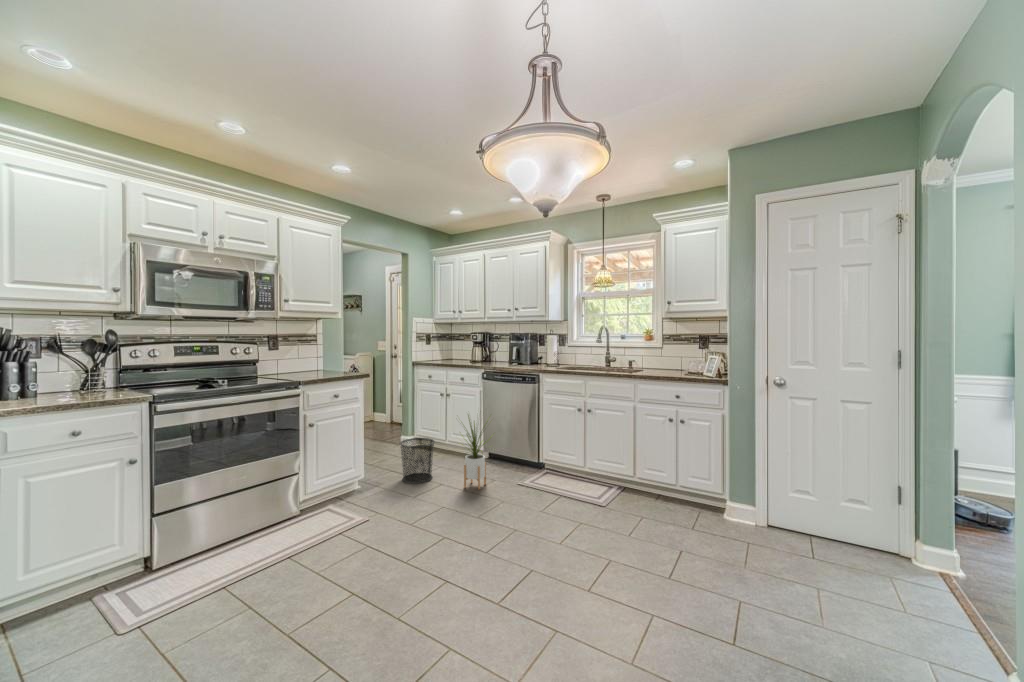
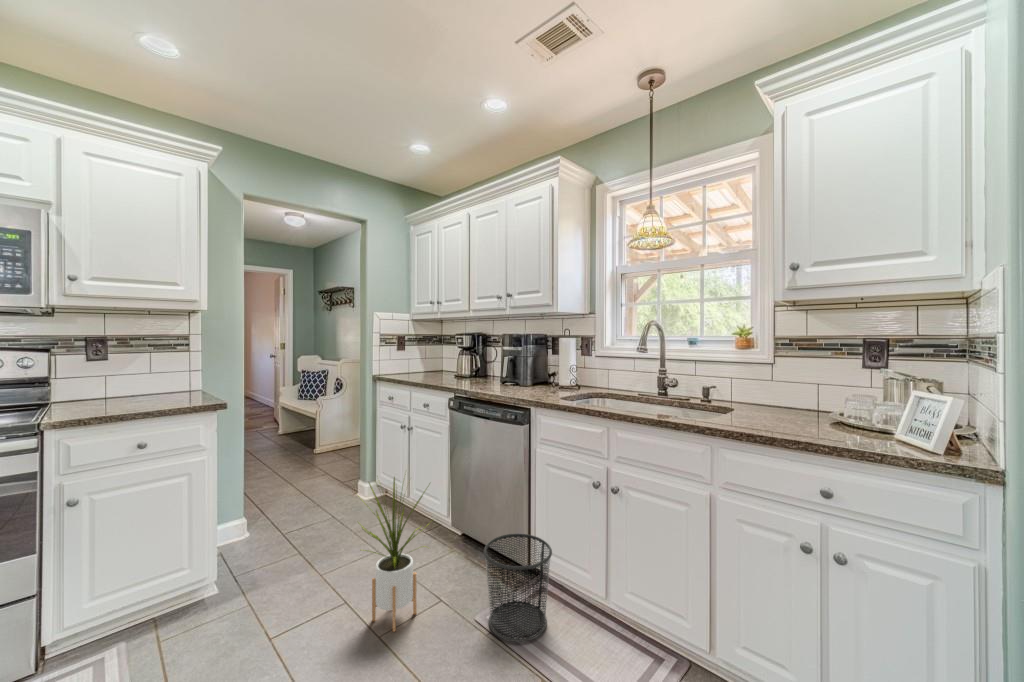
waste bin: present [400,438,435,483] -> present [484,534,552,642]

